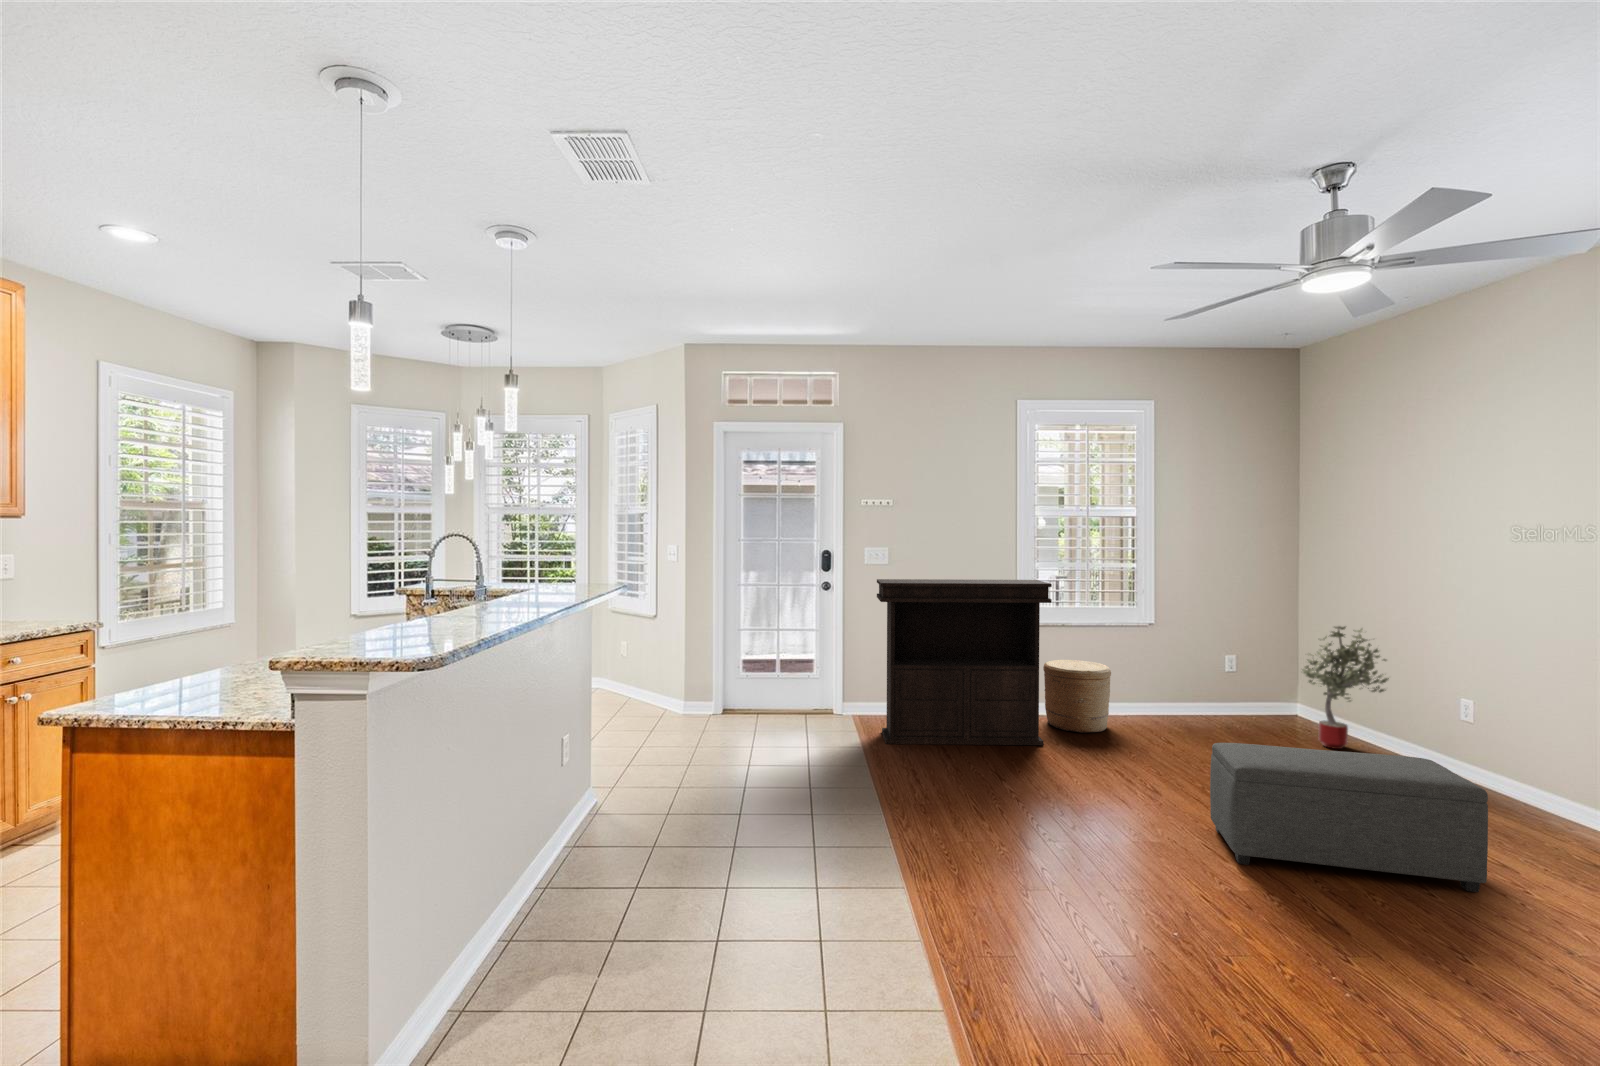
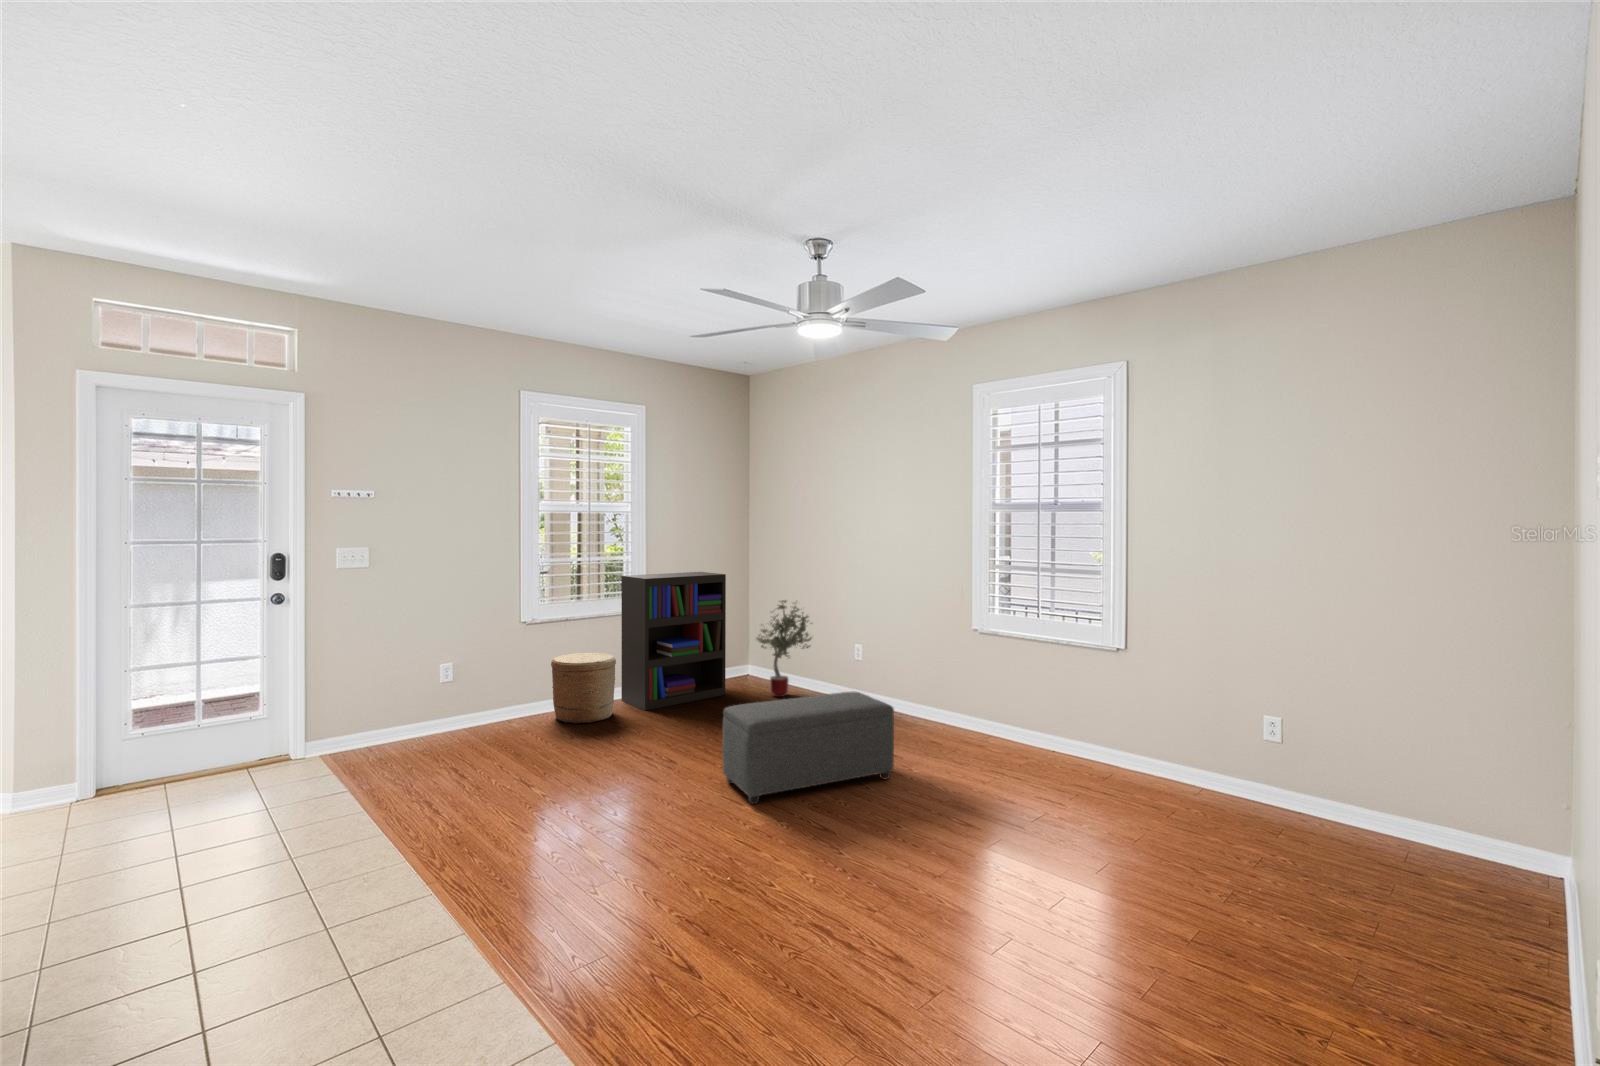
console table: present [877,579,1052,745] -> none [360,576,567,780]
bookshelf: none [1122,584,1255,732] -> present [621,572,726,710]

